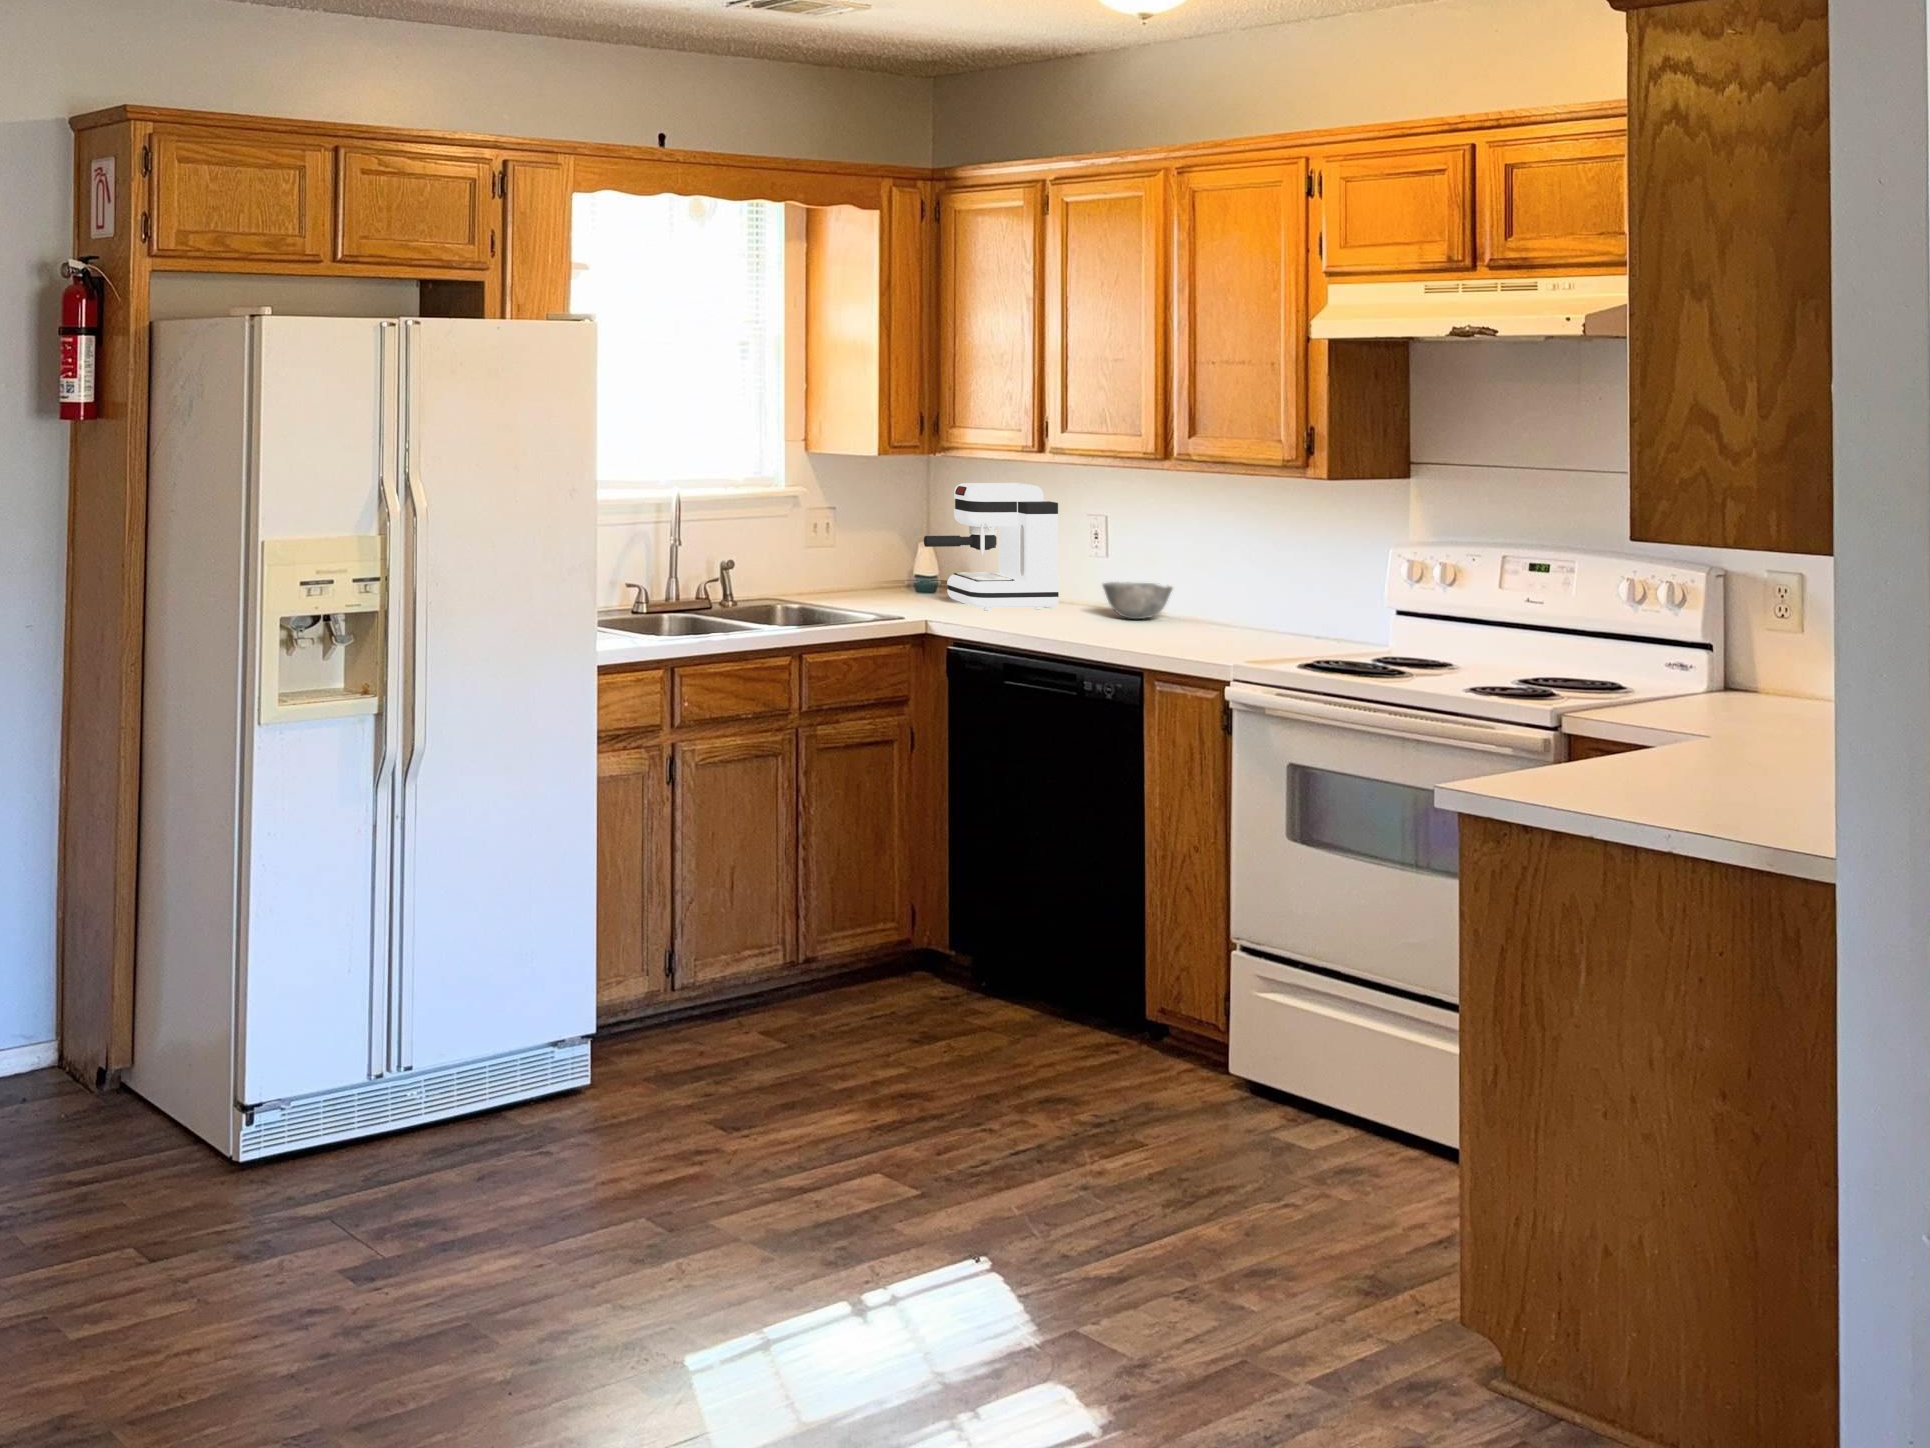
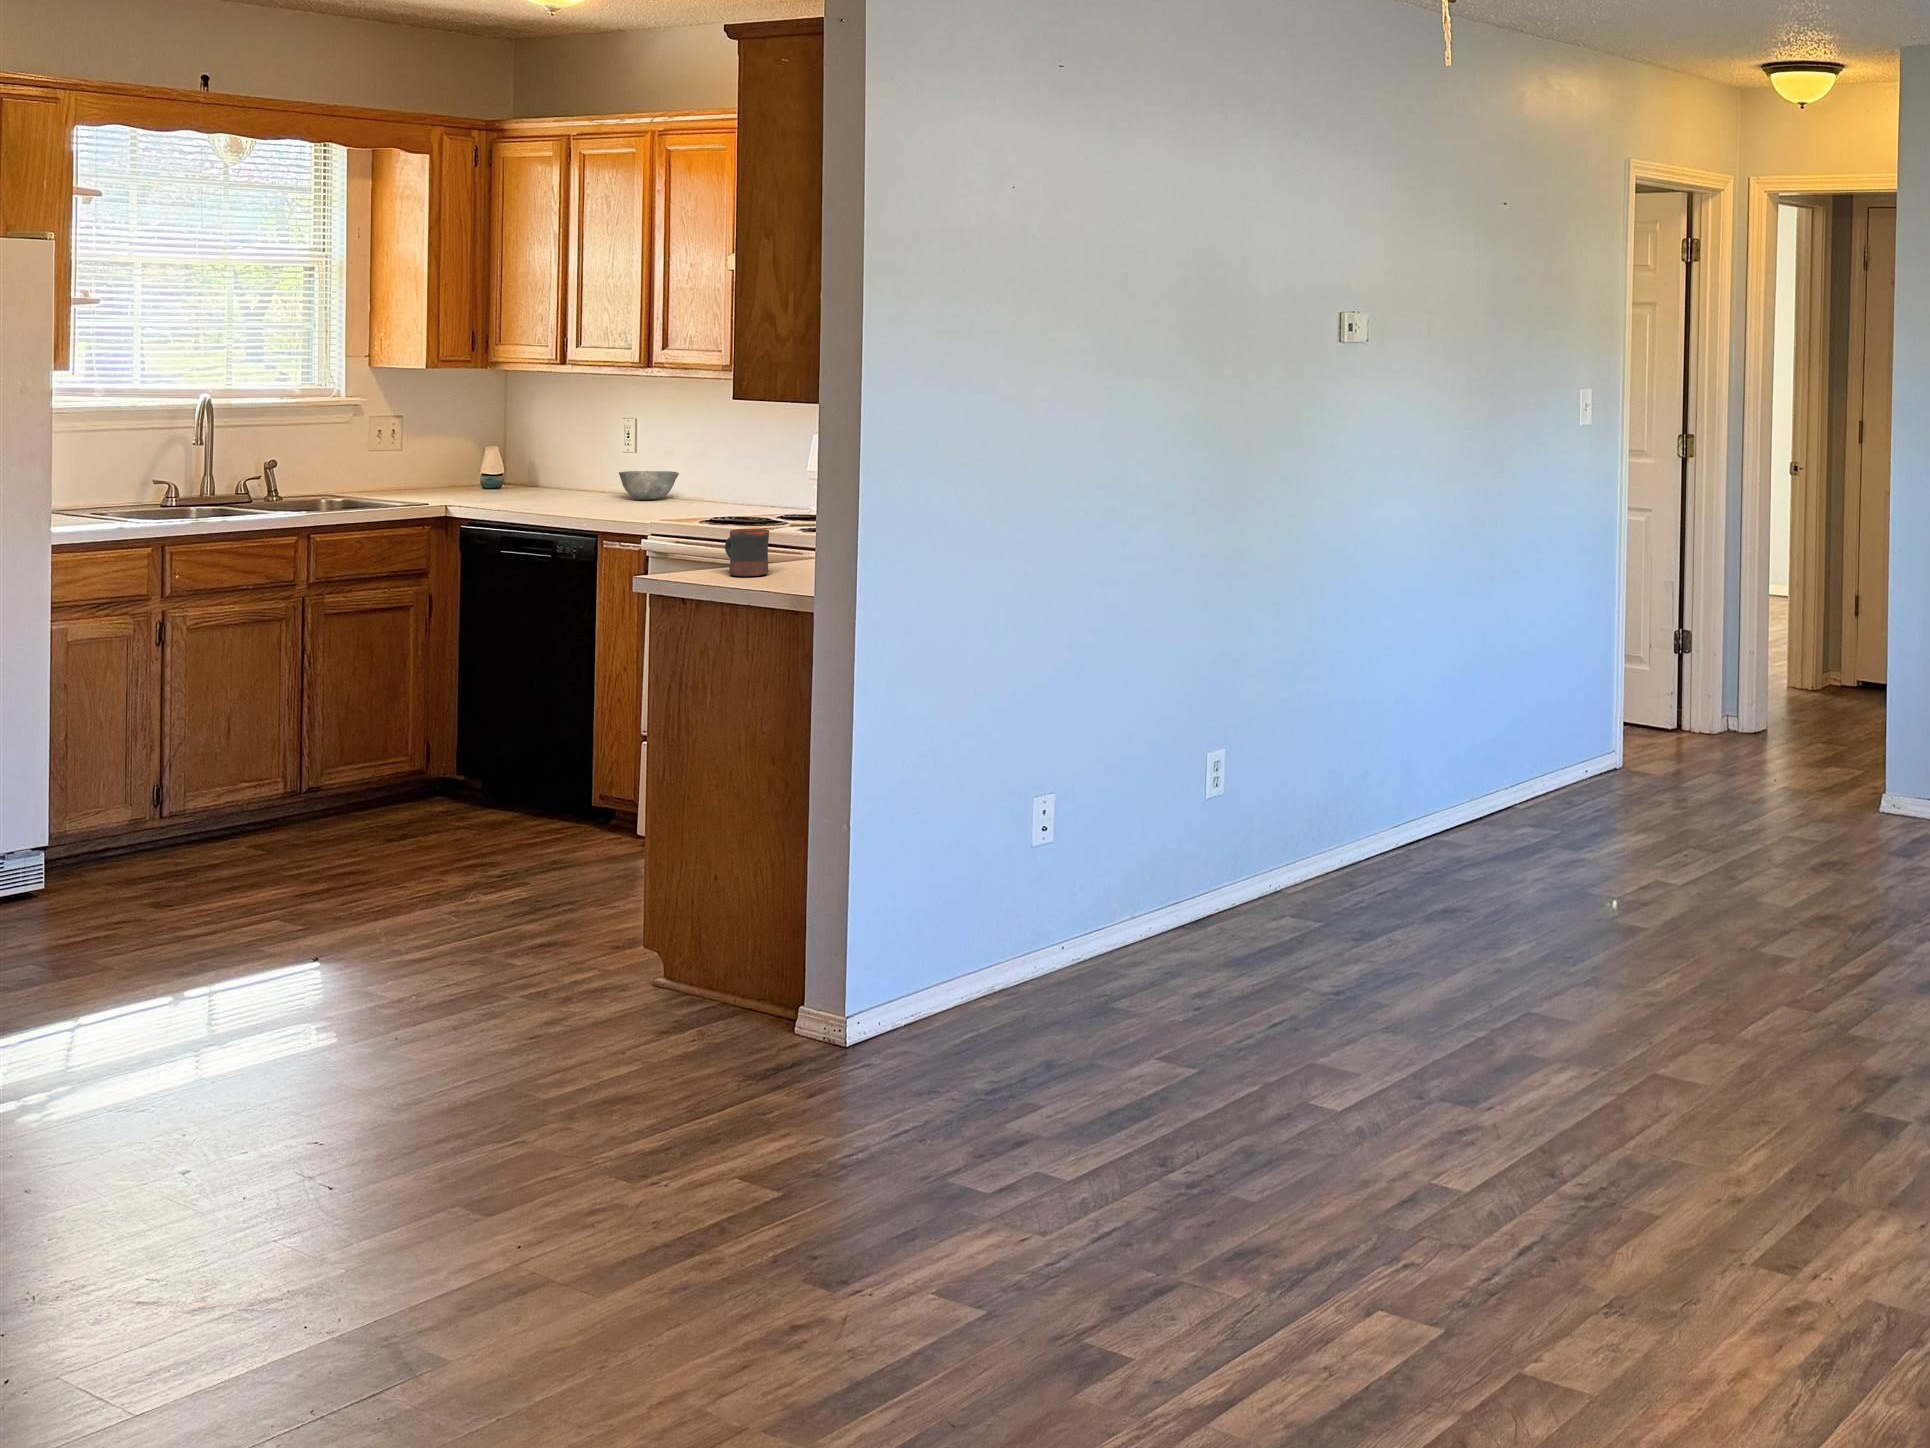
coffee maker: present [924,483,1059,610] -> none [475,393,593,498]
mug: none [1547,722,1626,796] -> present [725,529,769,576]

